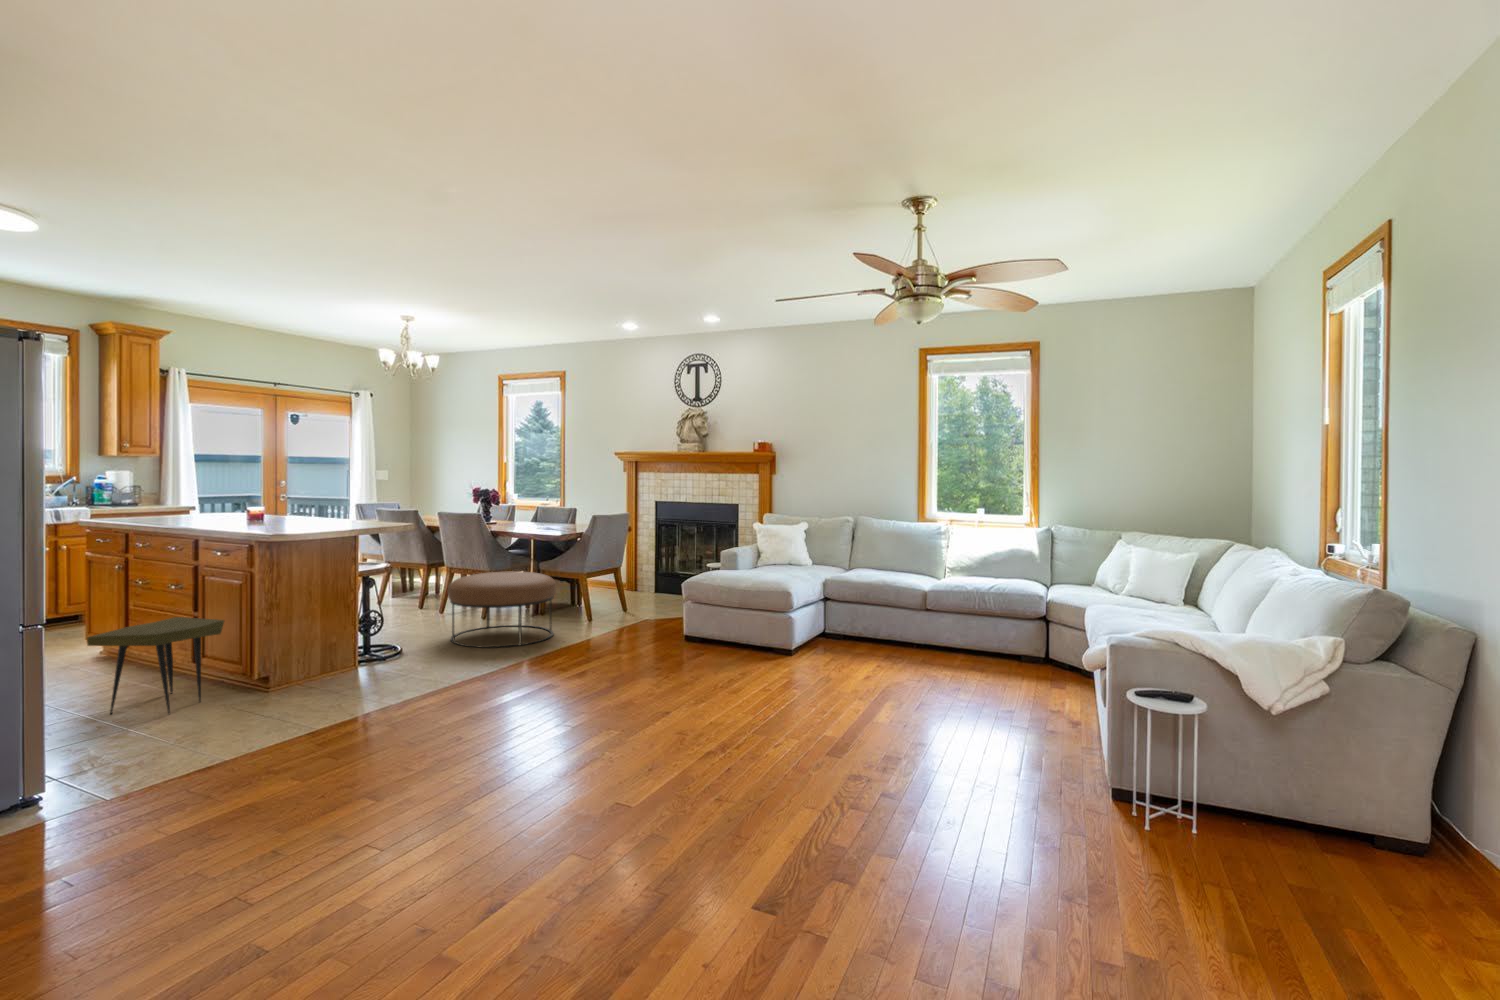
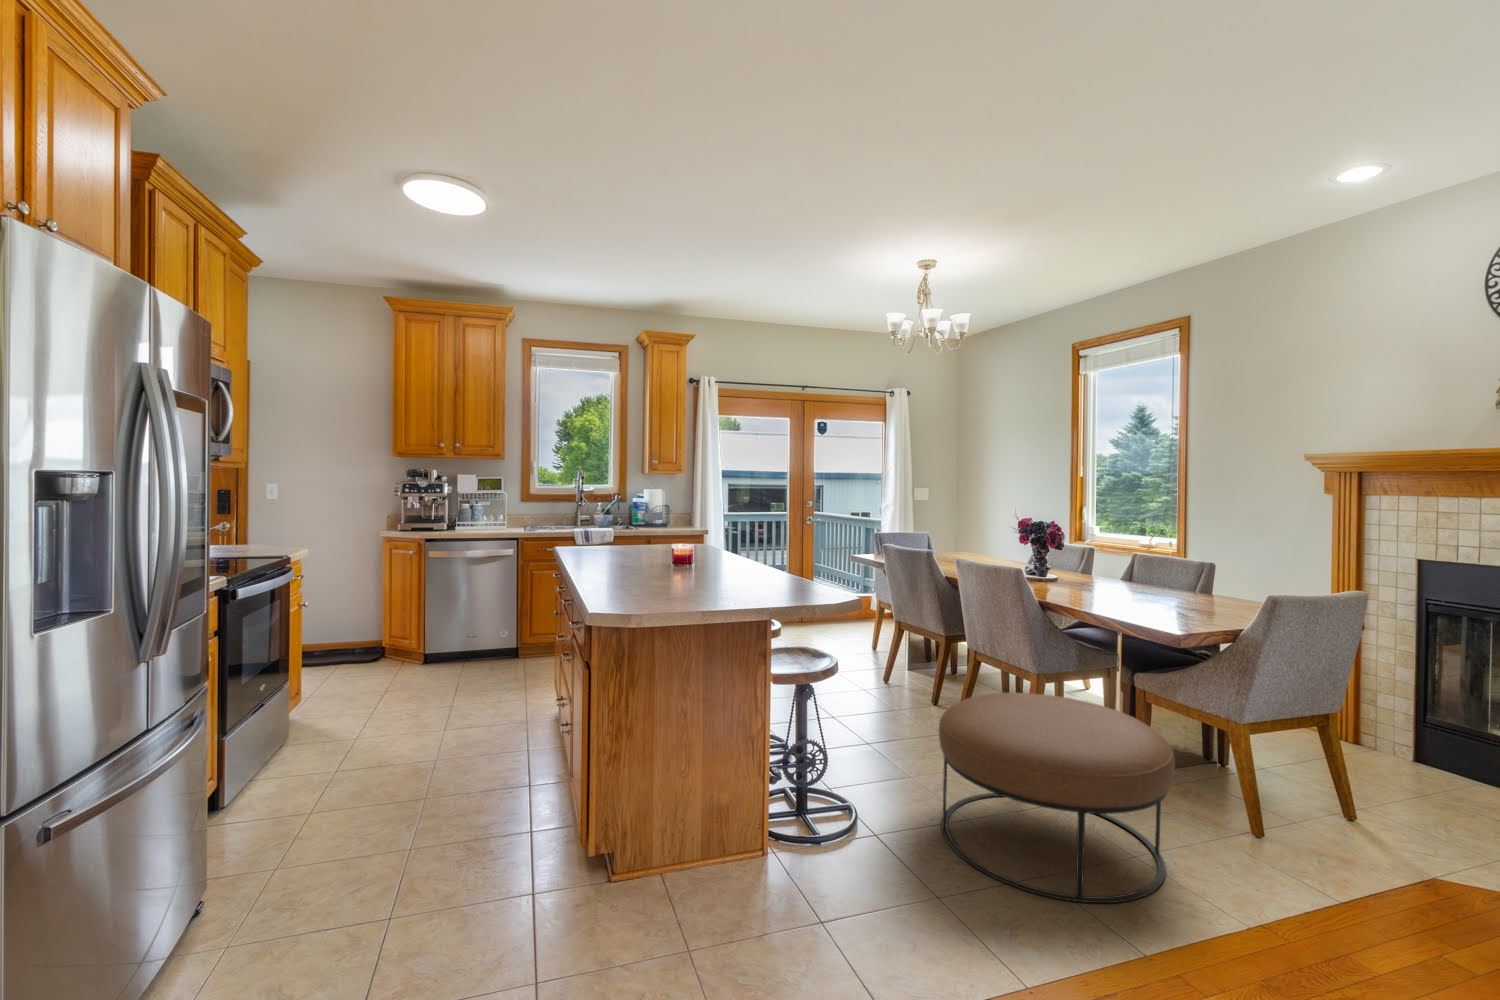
side table: present [87,617,224,714] -> none [340,726,529,929]

